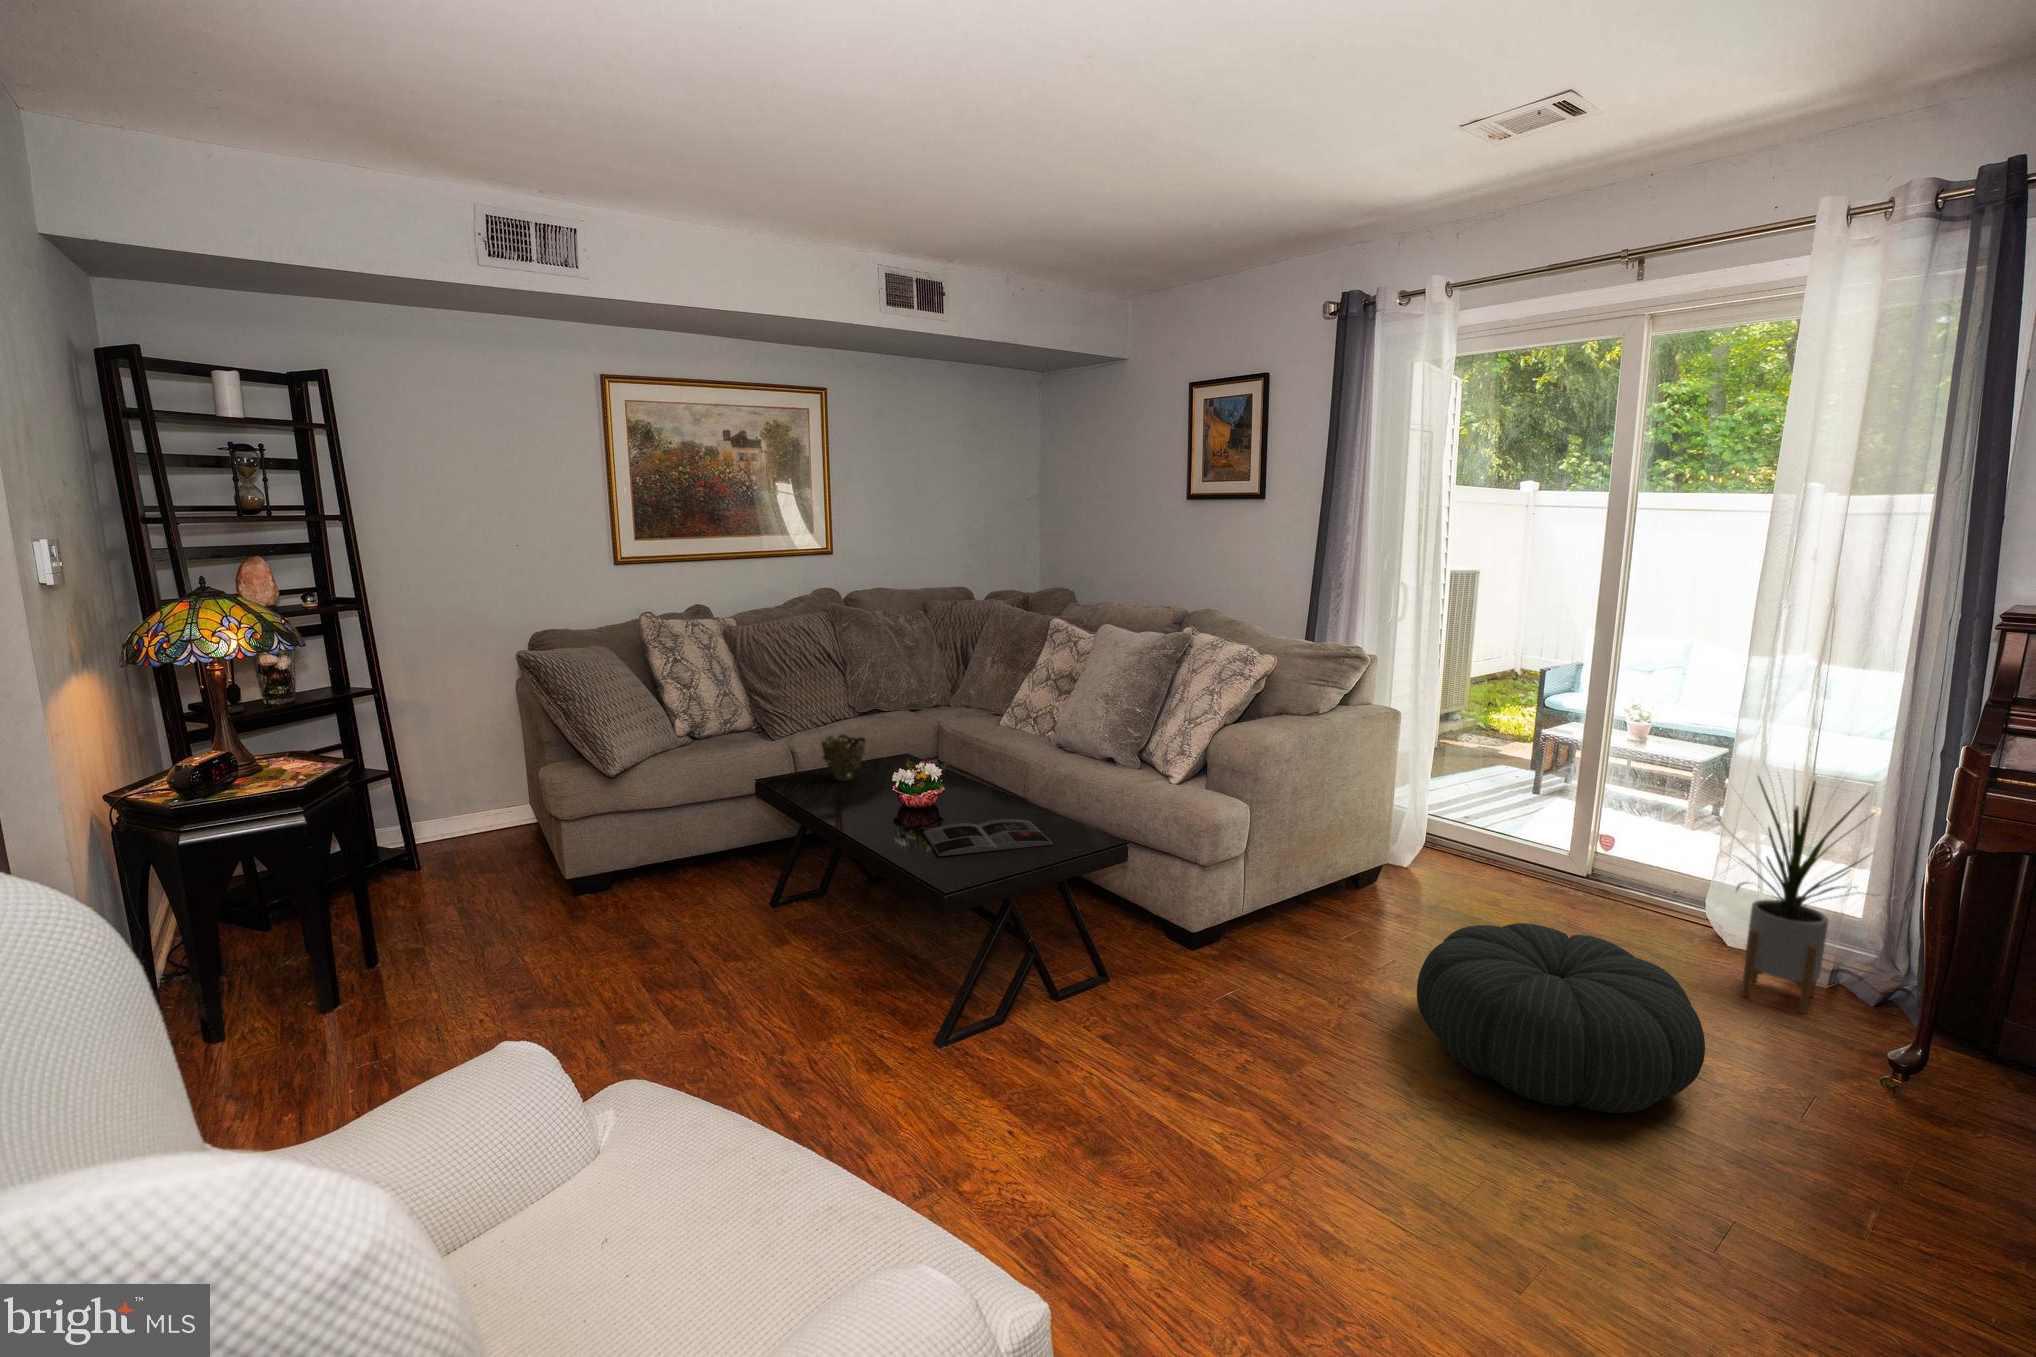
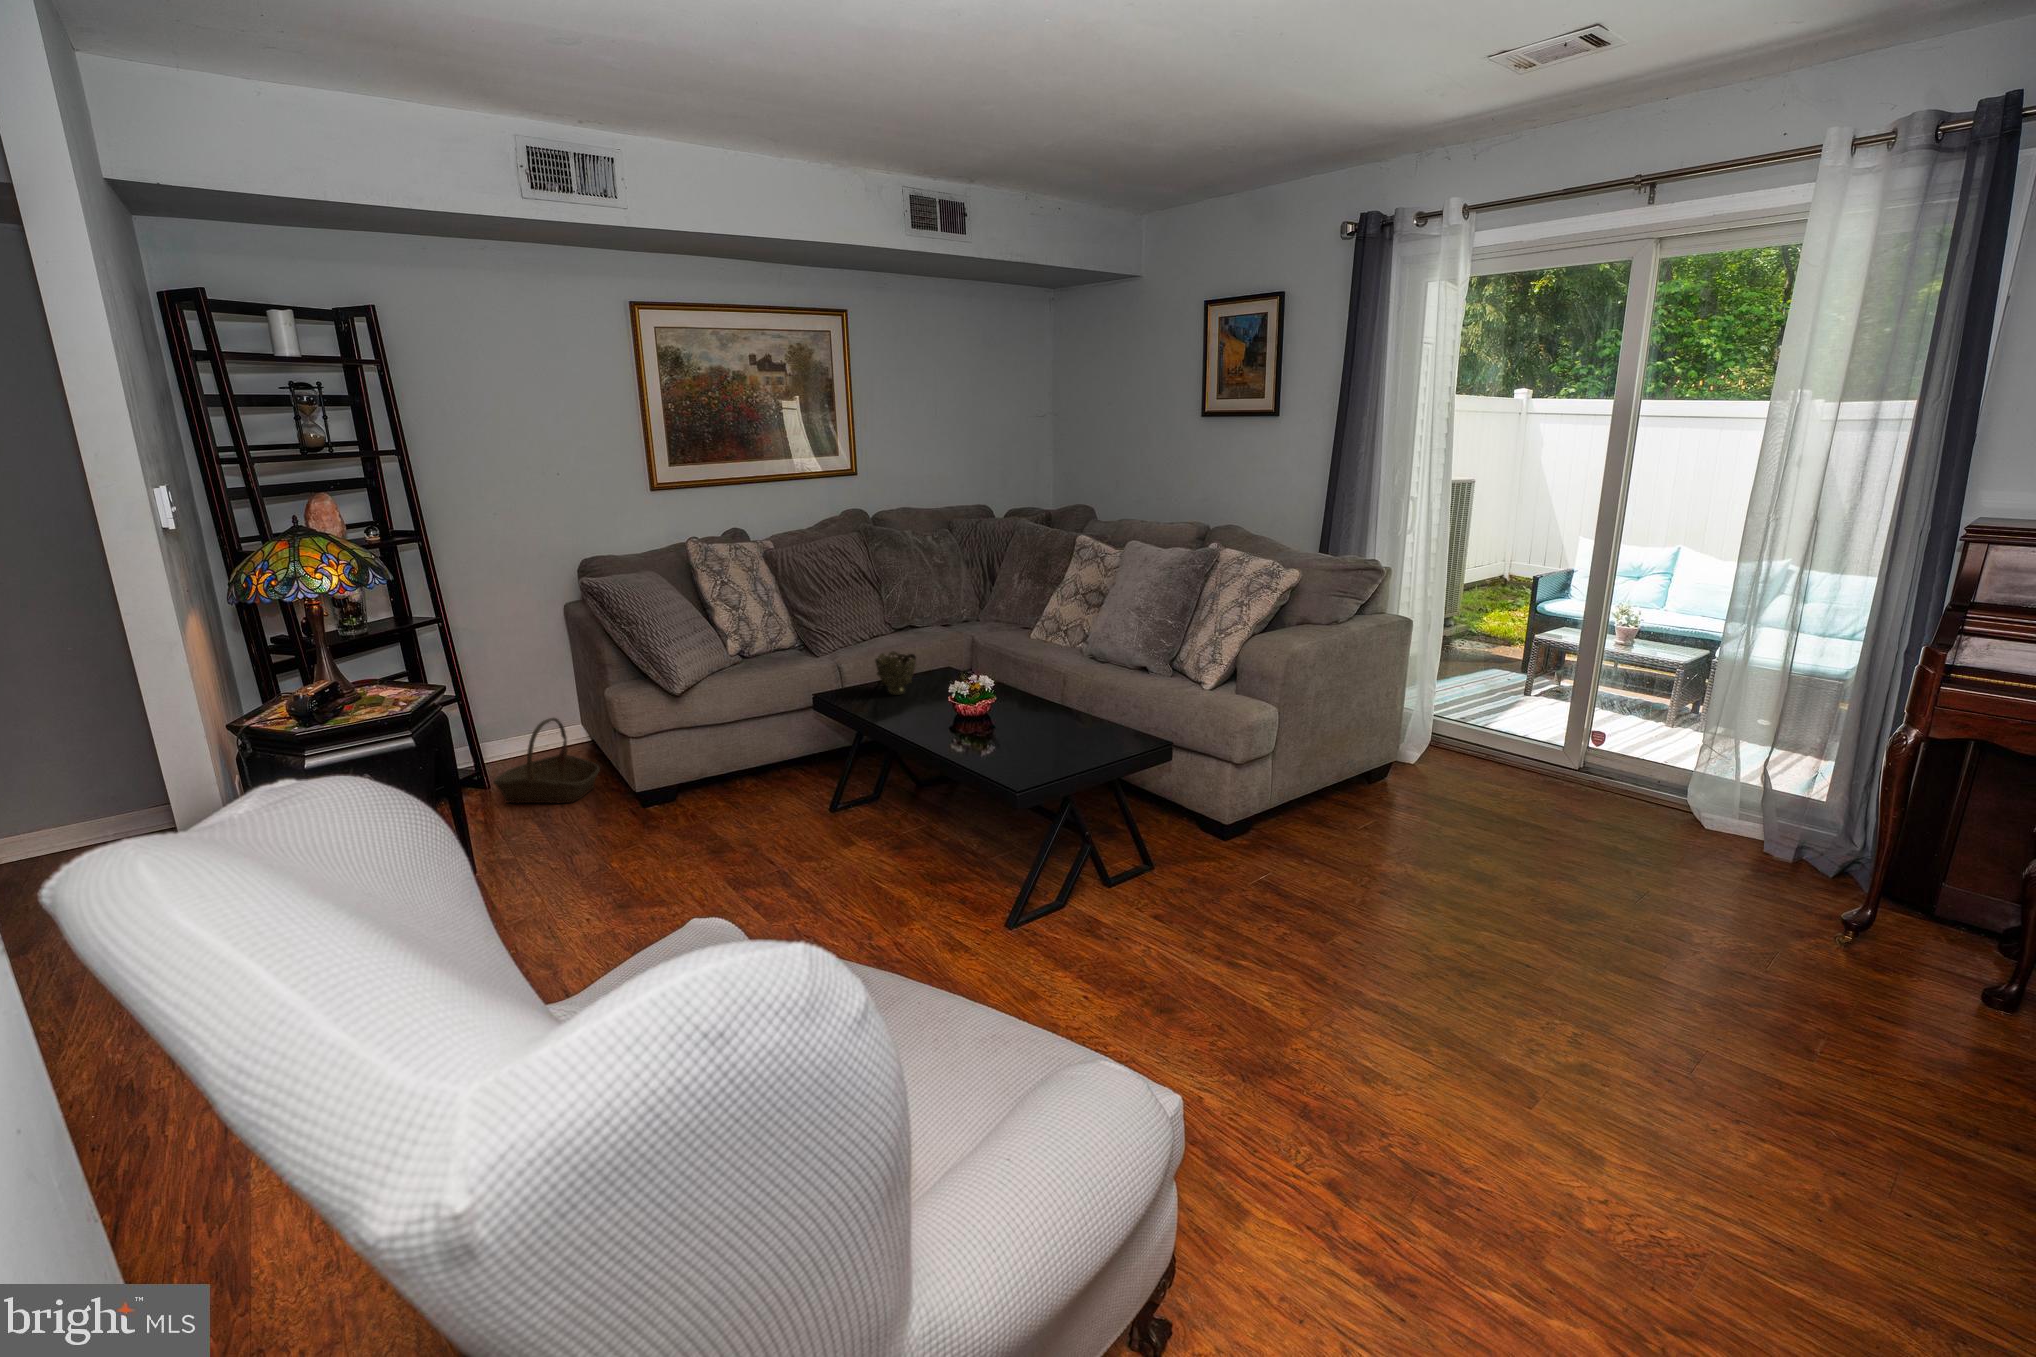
house plant: present [1737,777,1879,1014] -> none [1696,660,1846,882]
basket: none [413,798,532,891] -> present [494,718,600,804]
magazine: present [923,819,1053,856] -> none [983,727,1105,762]
pouf: present [1417,923,1705,1113] -> none [1432,809,1686,968]

